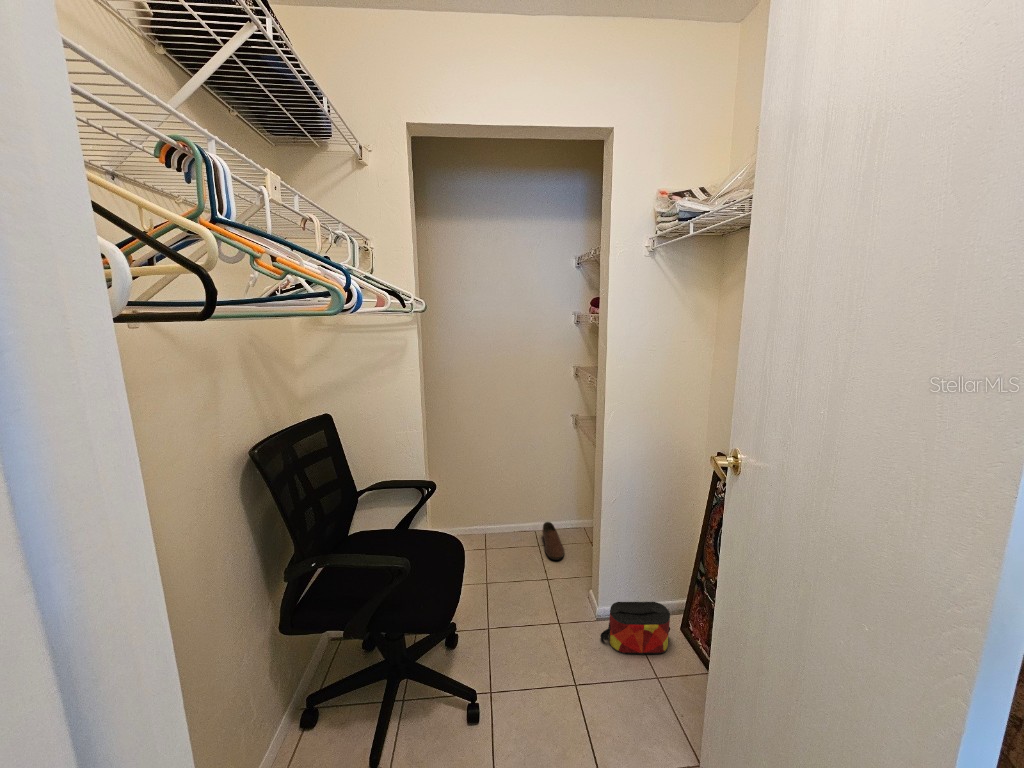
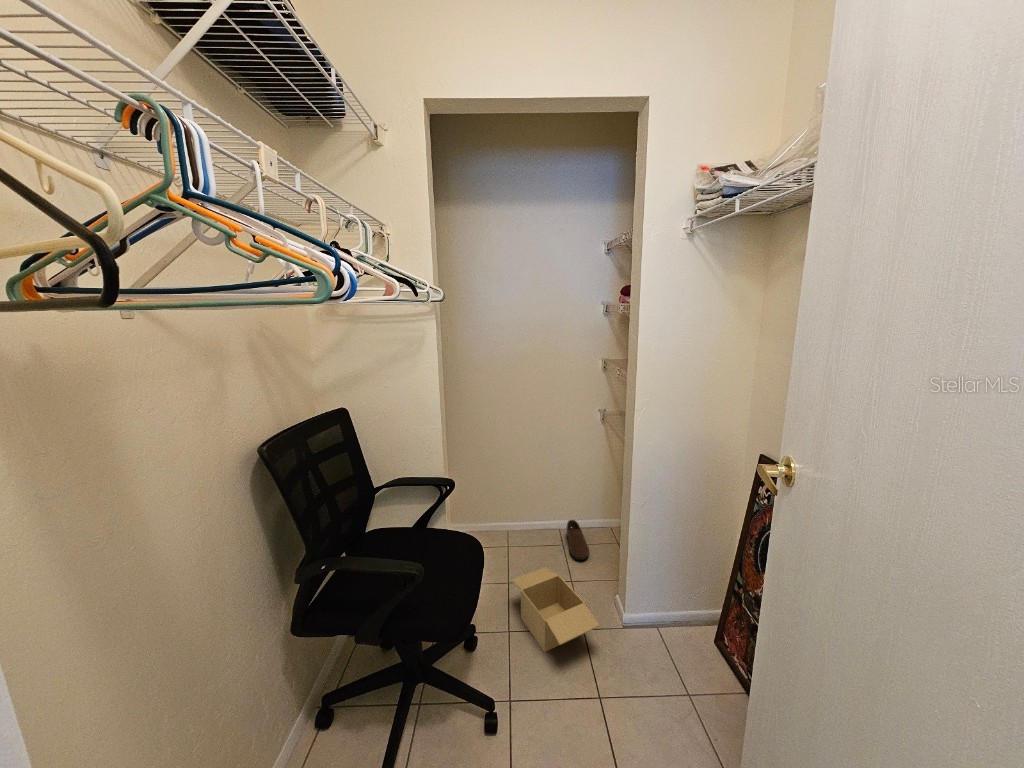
cardboard box: none [490,566,575,646] -> present [511,567,599,652]
bag: present [601,602,670,654] -> none [627,610,703,668]

